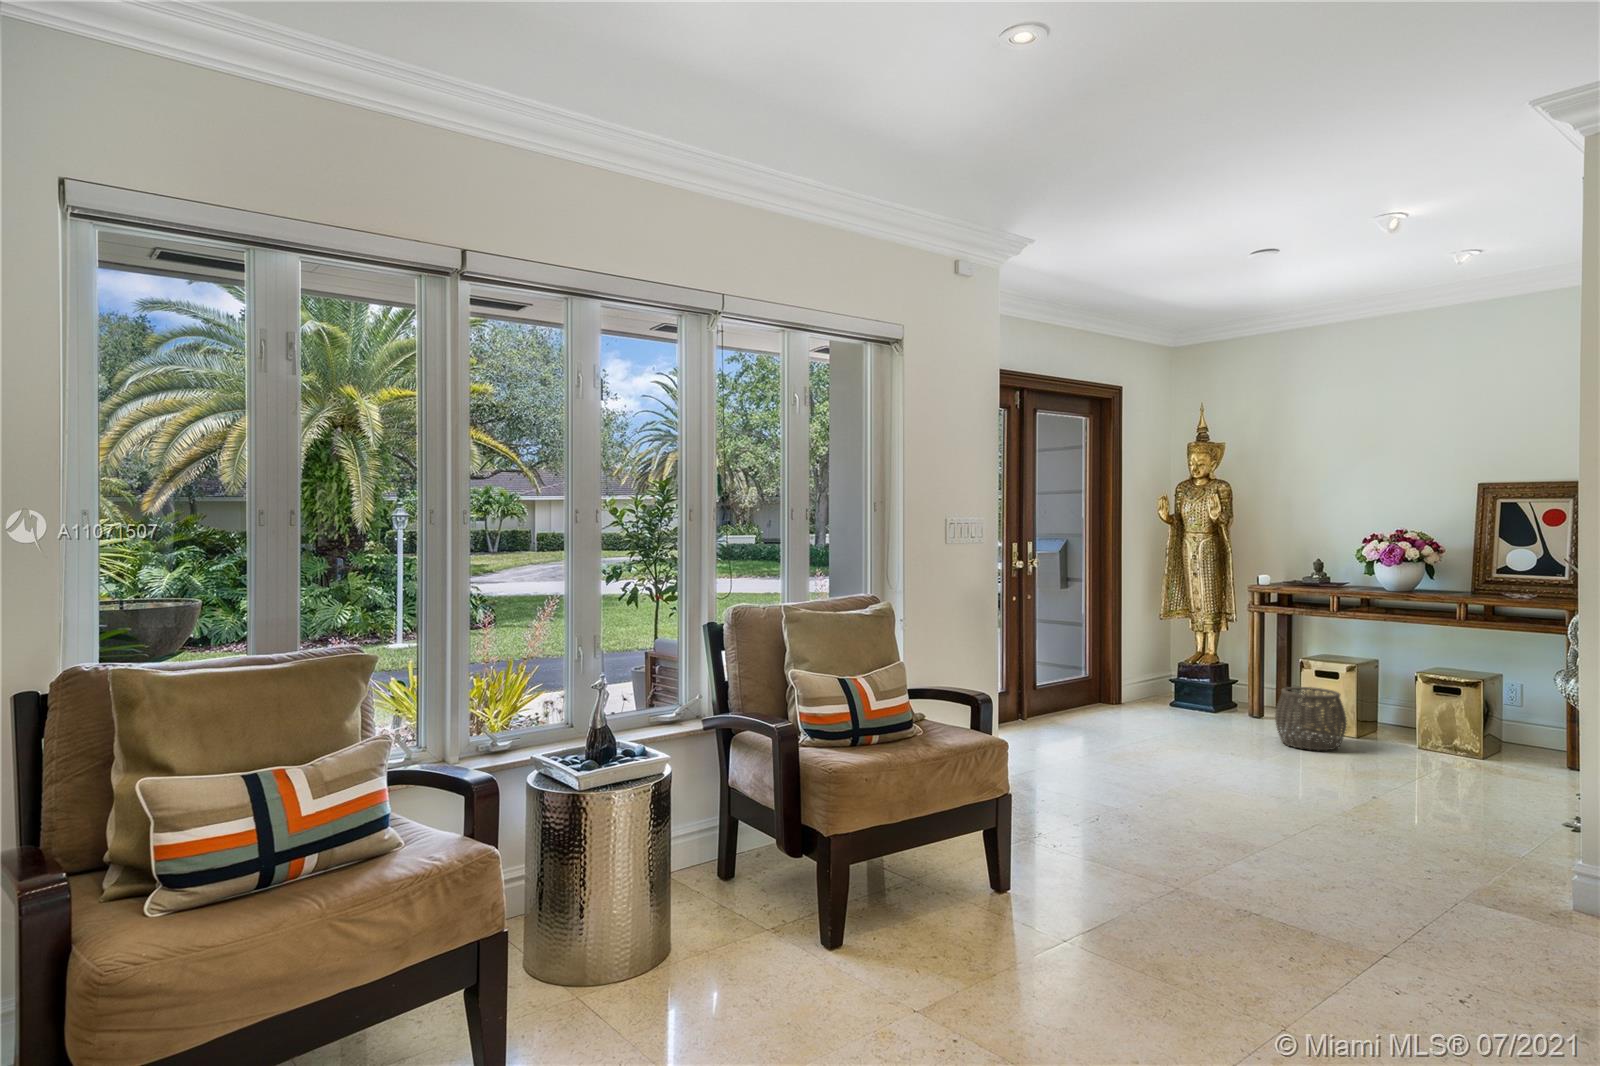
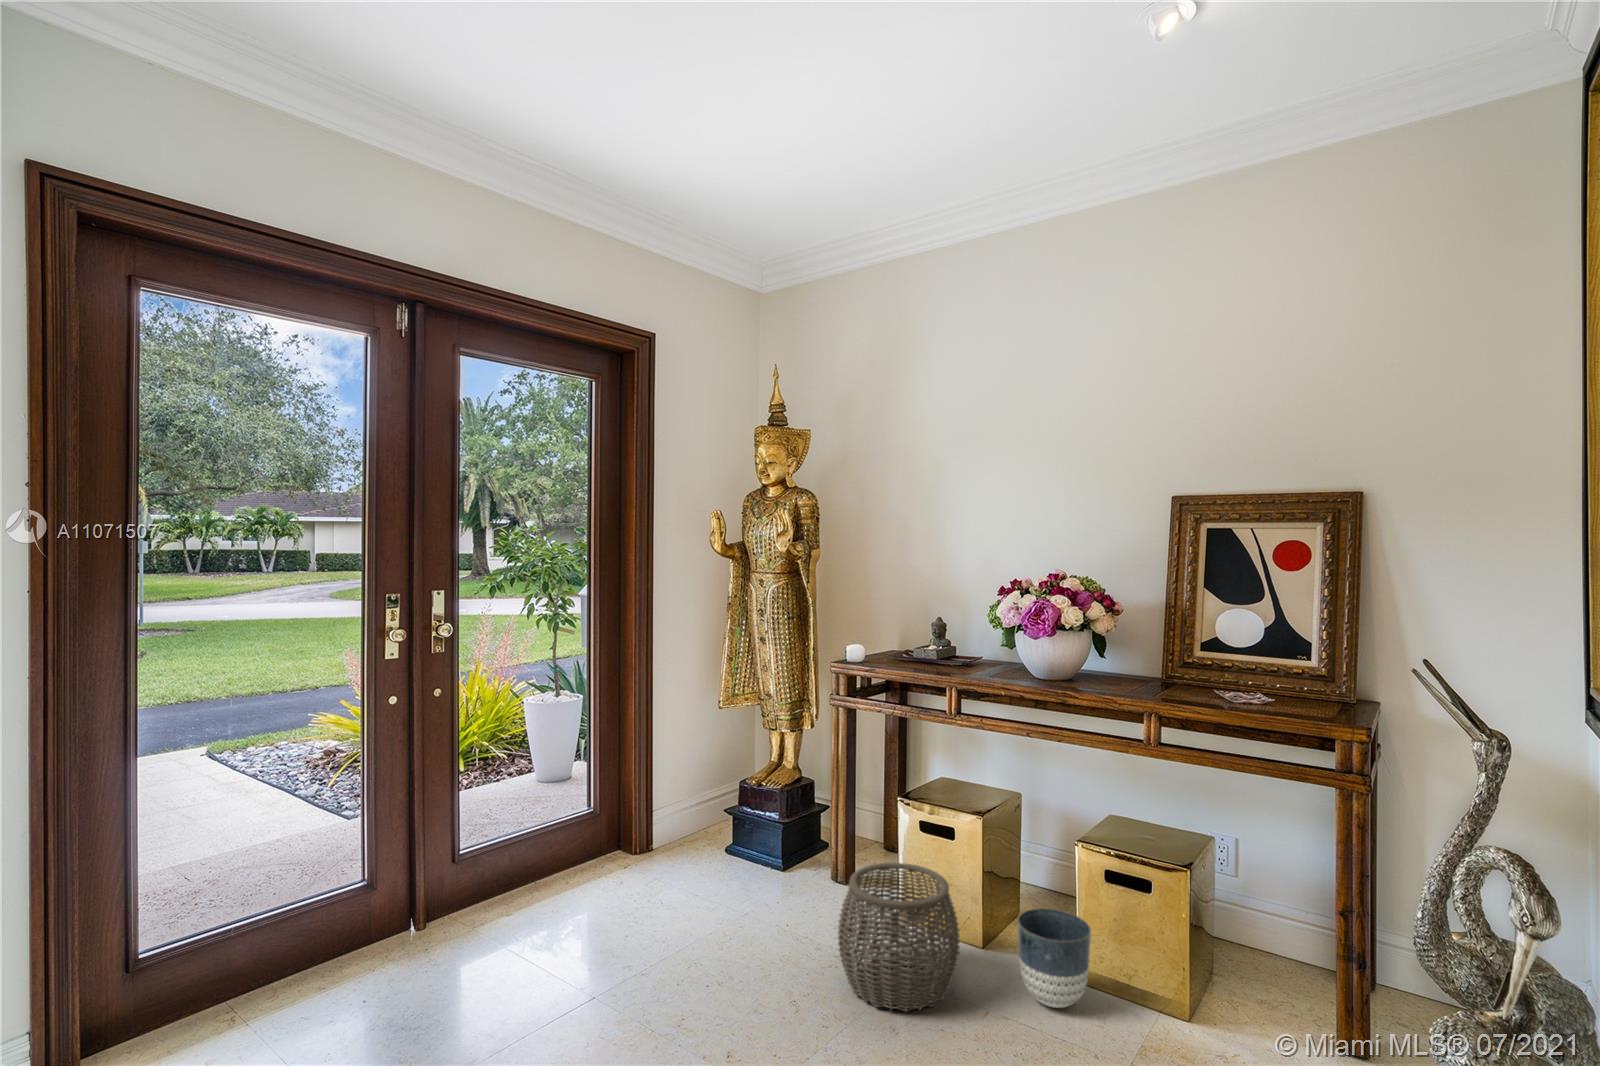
planter: none [1381,709,1425,754] -> present [1018,908,1091,1008]

